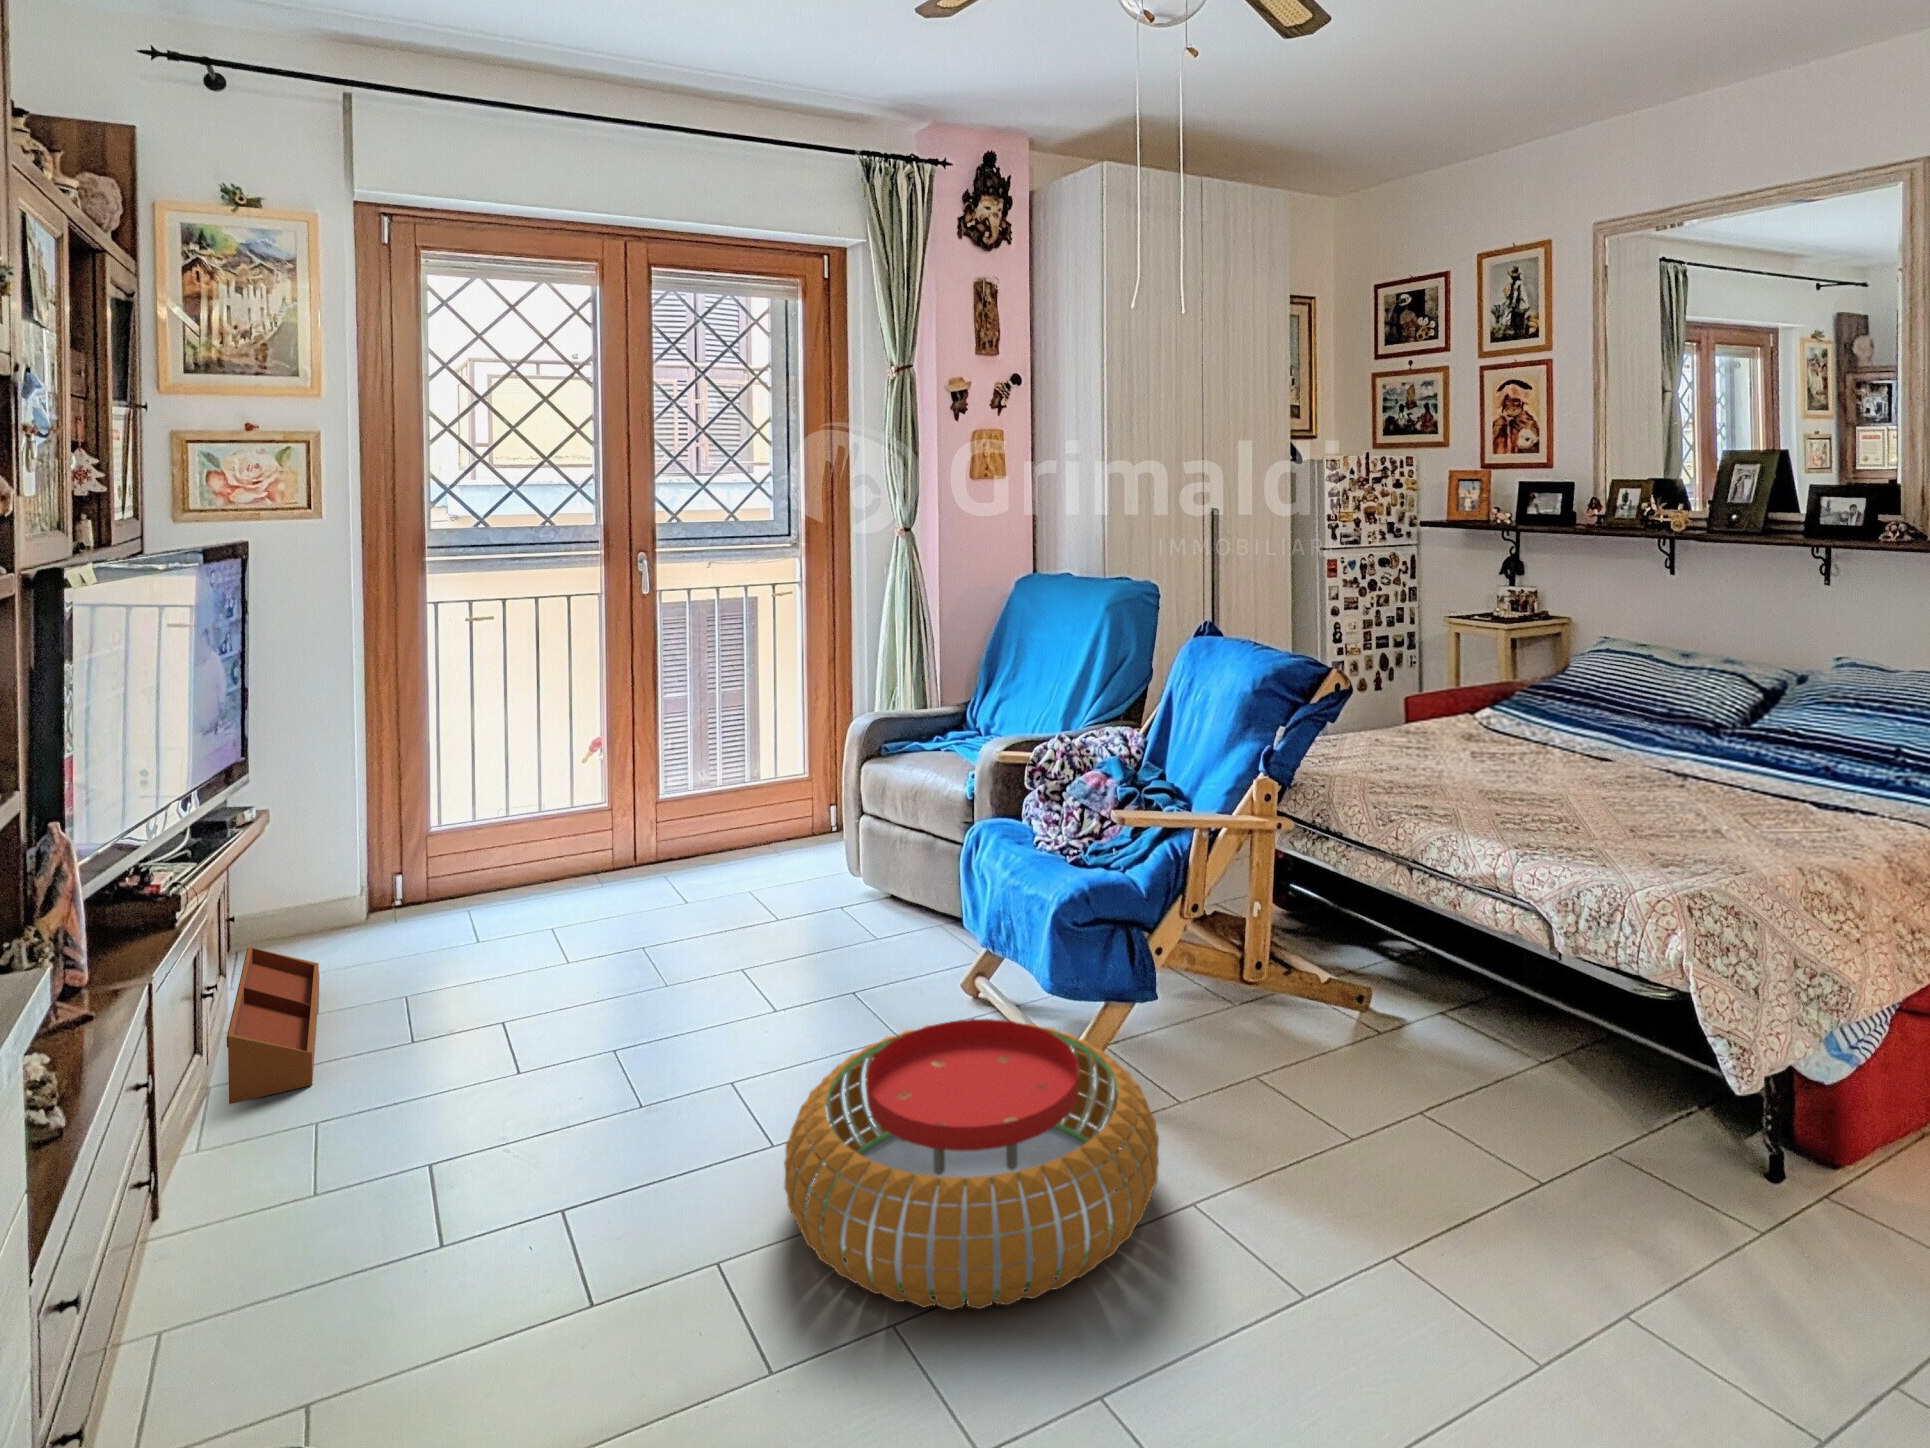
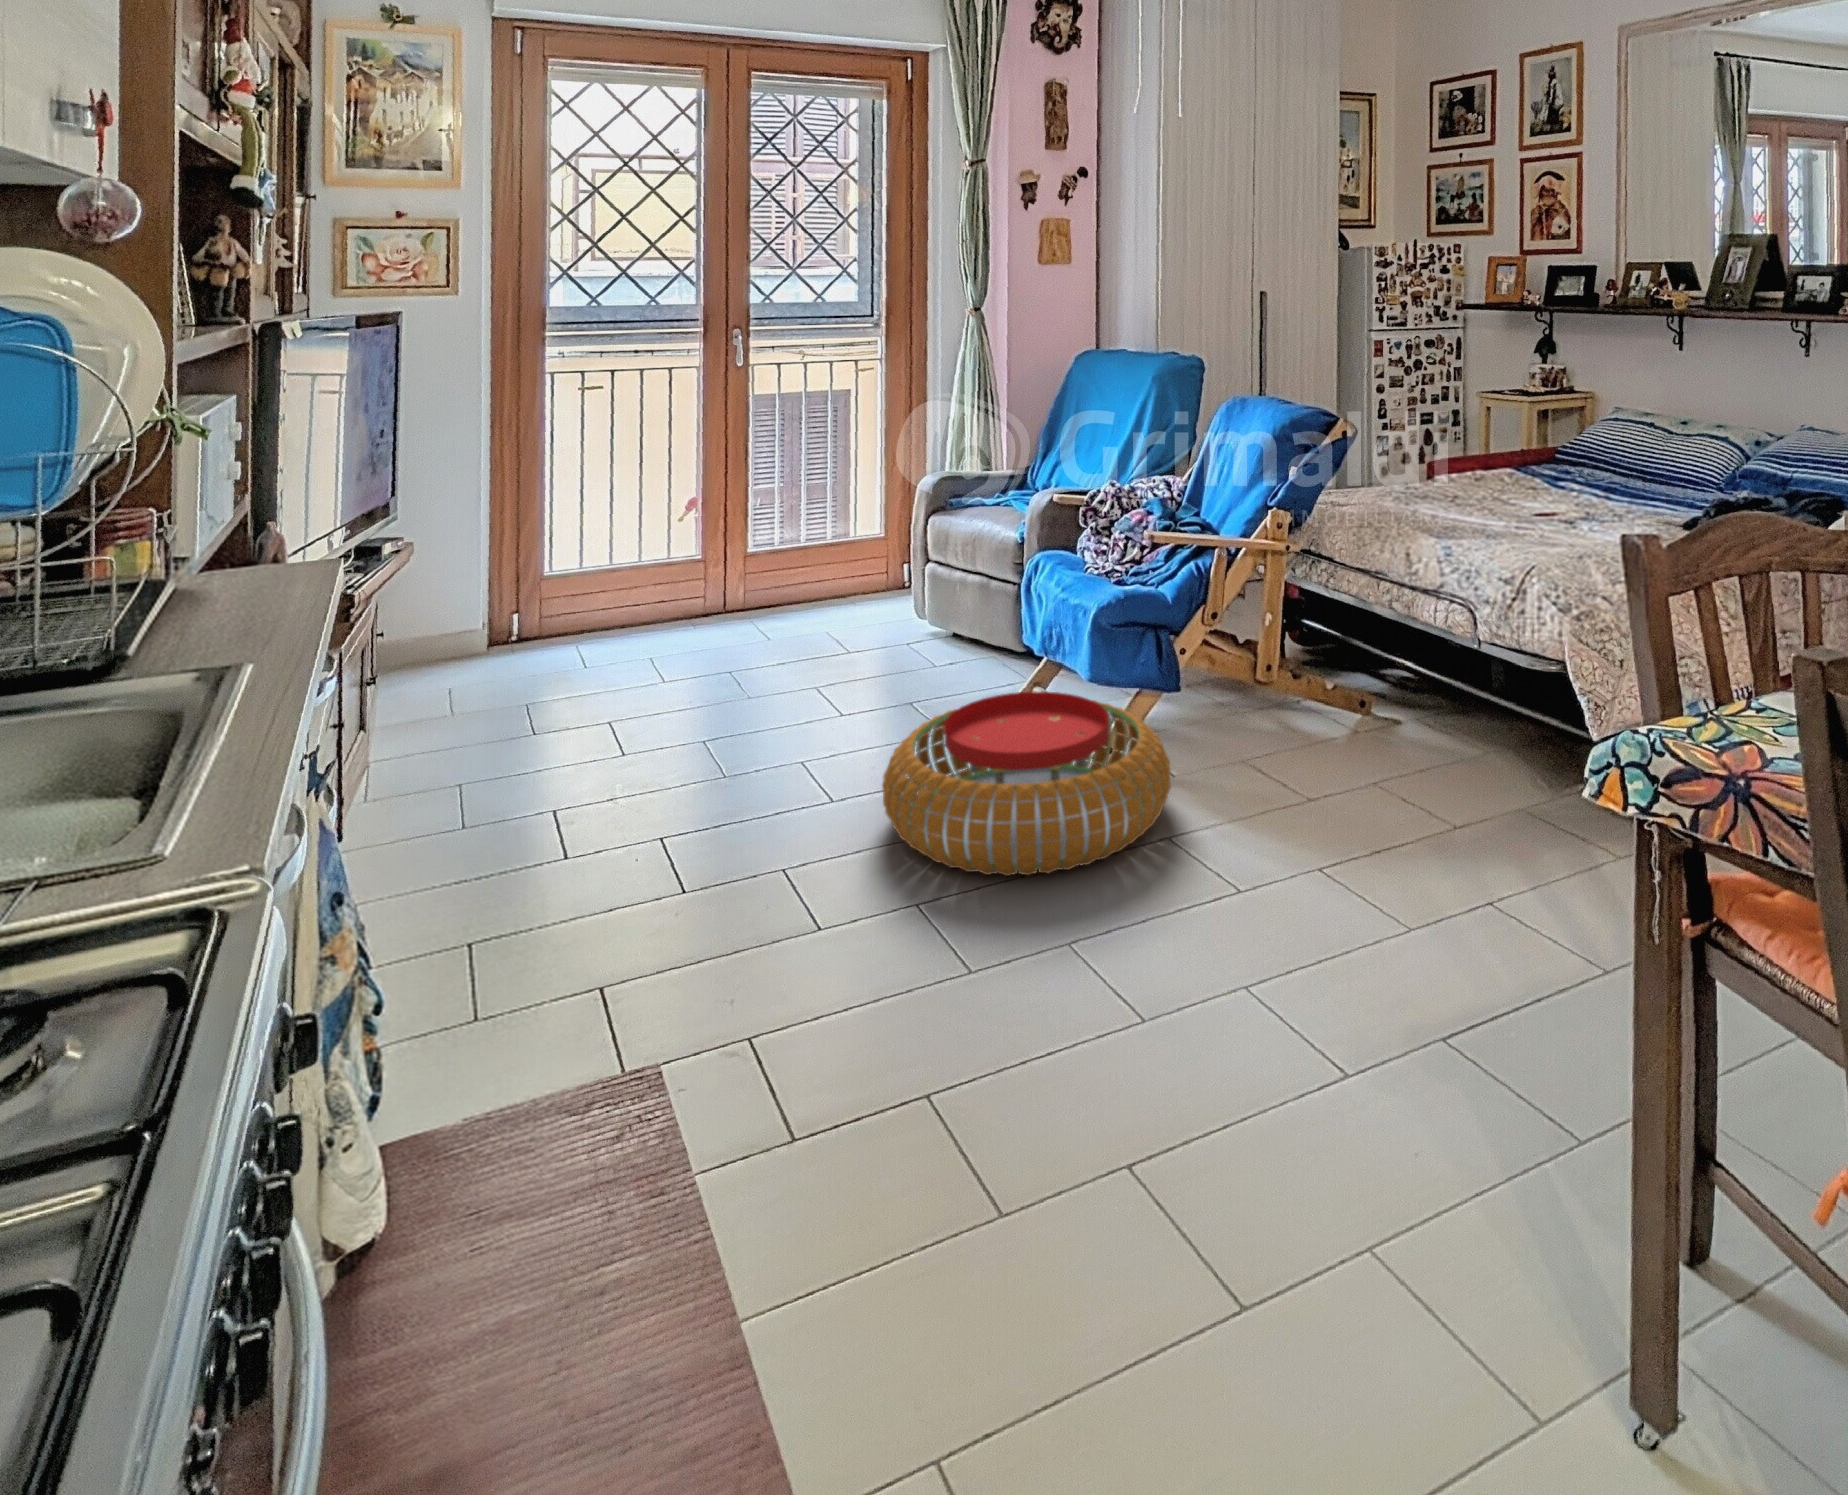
storage bin: present [227,947,319,1104] -> none [438,656,508,763]

